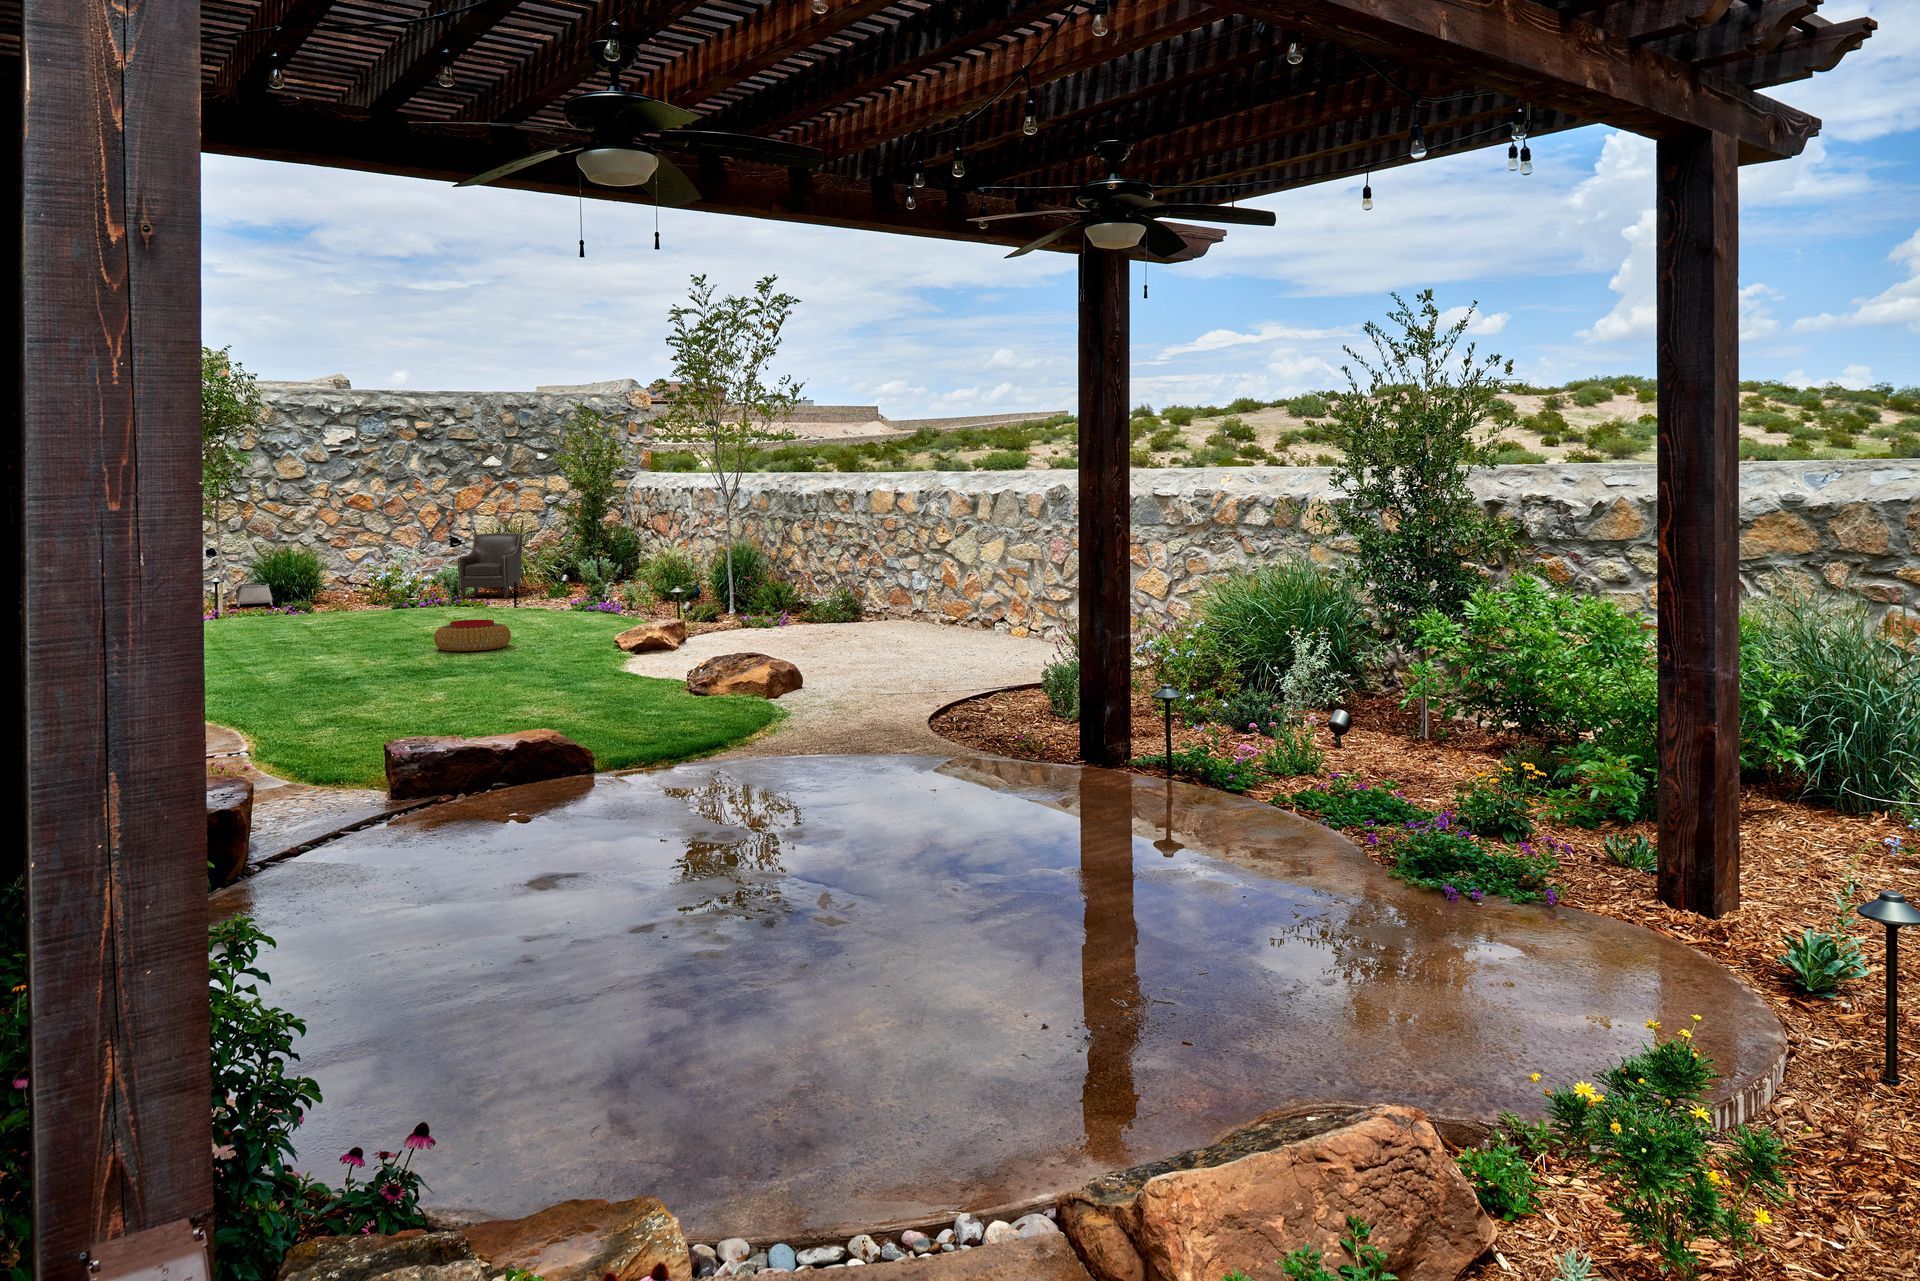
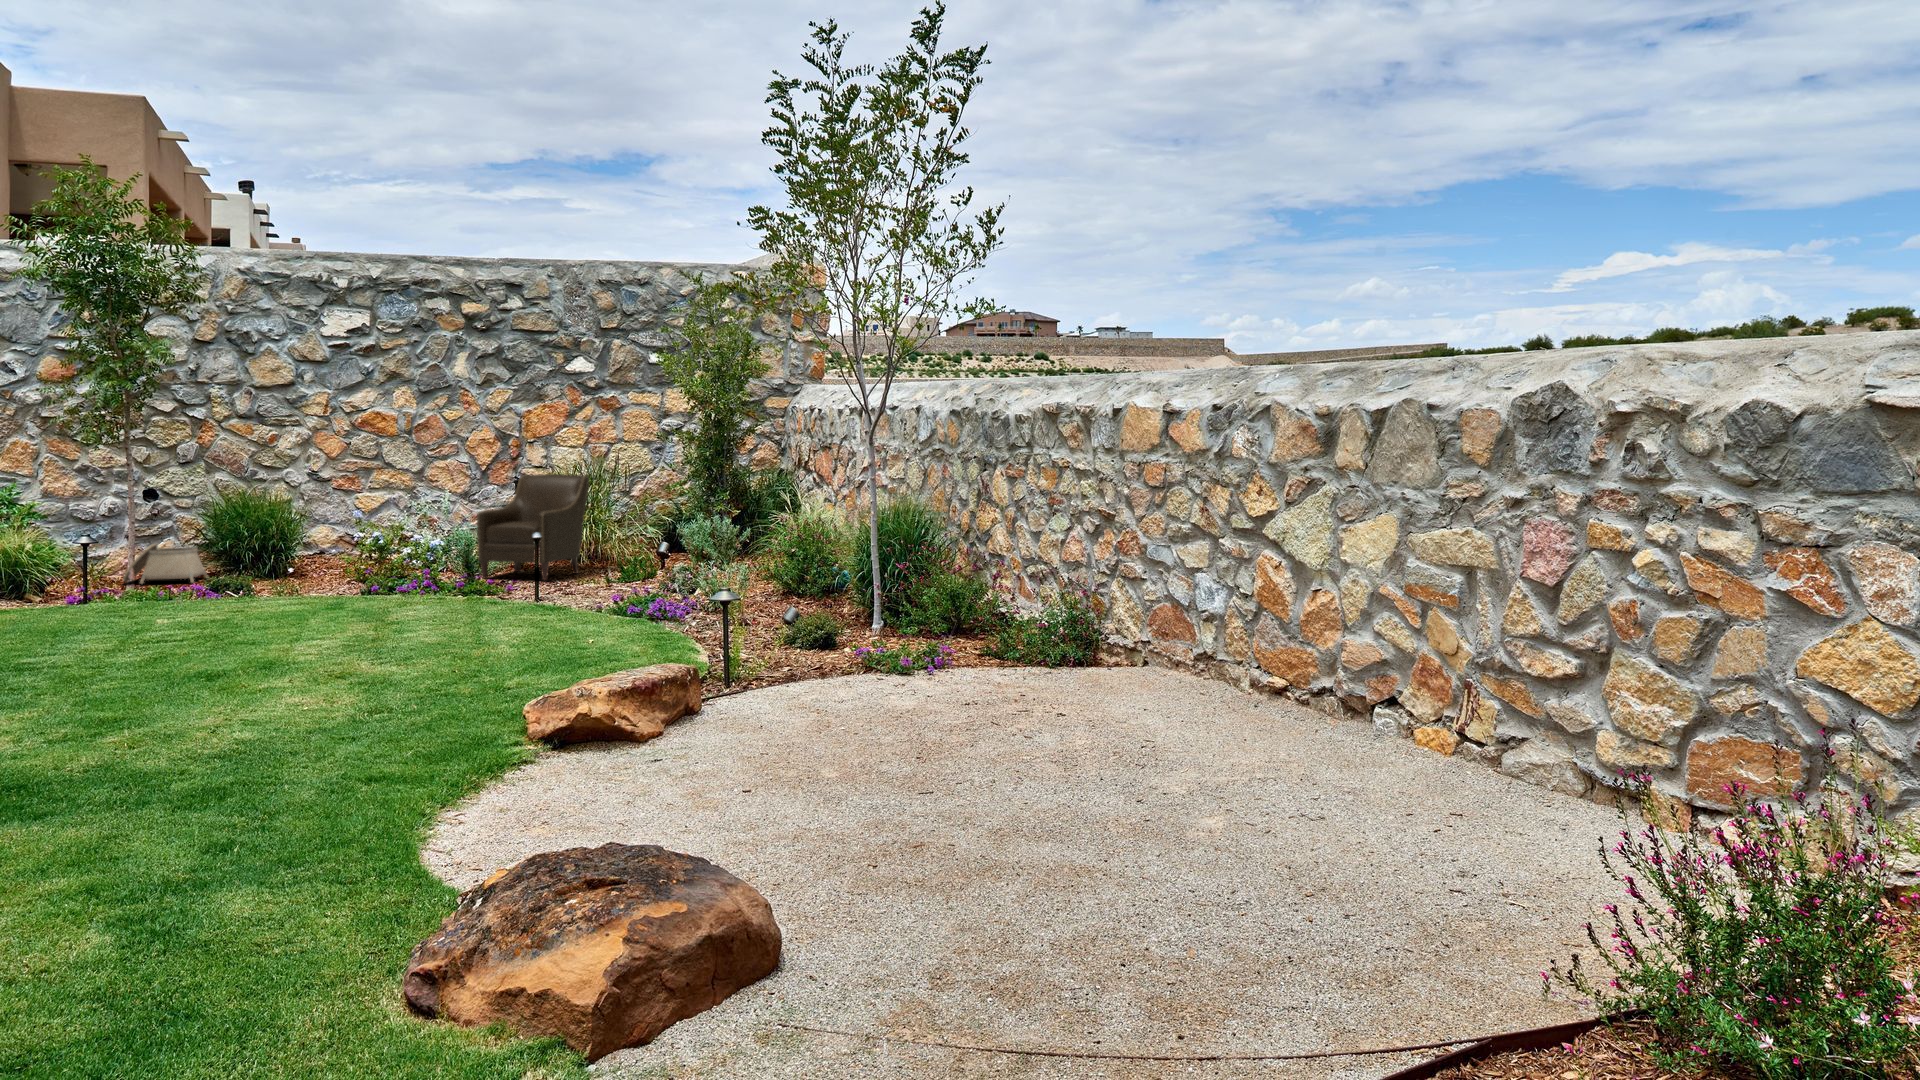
pouf: present [434,619,511,651] -> none [174,654,340,726]

